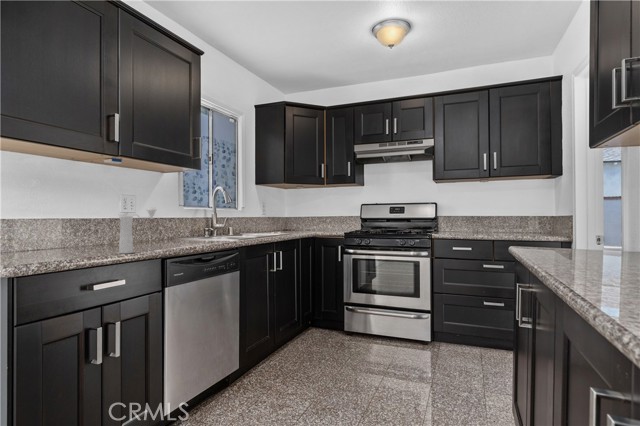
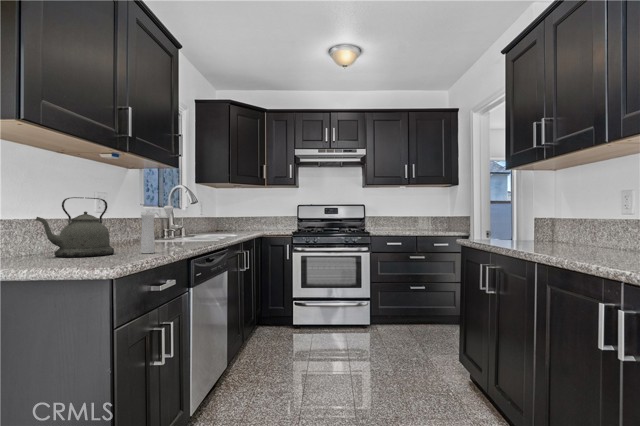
kettle: none [27,200,102,255] -> present [36,197,114,257]

